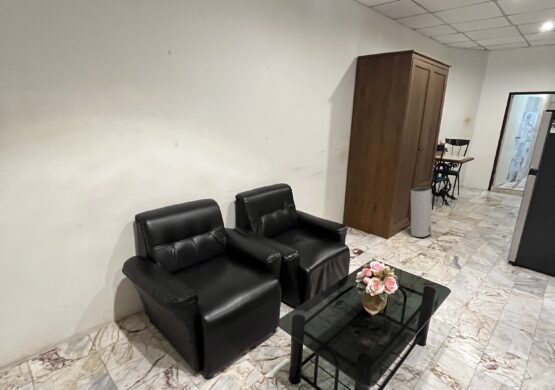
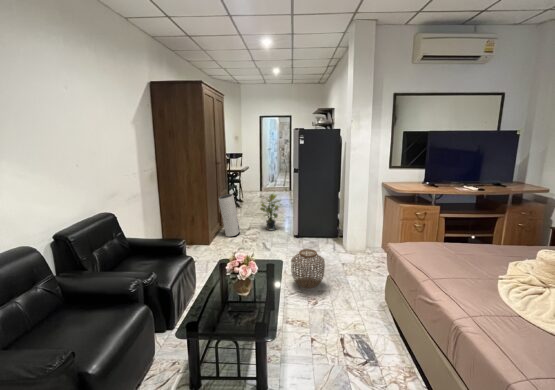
potted plant: none [465,196,501,245] -> present [260,193,280,231]
woven basket: none [471,286,534,345] -> present [291,249,325,288]

